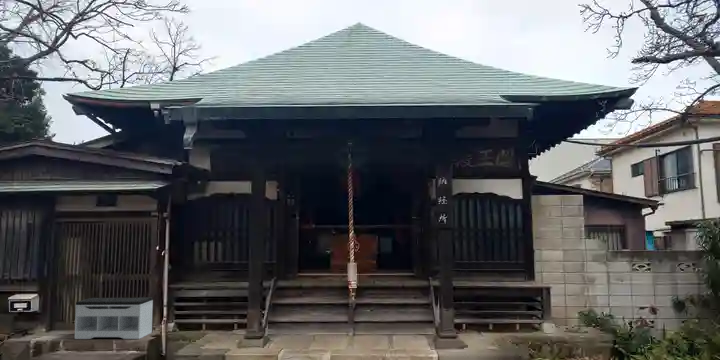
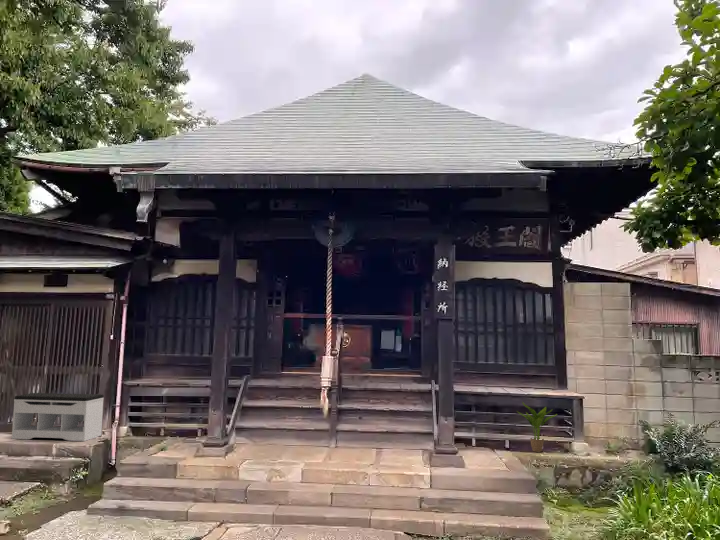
potted plant: none [499,293,532,334] -> present [518,403,557,452]

